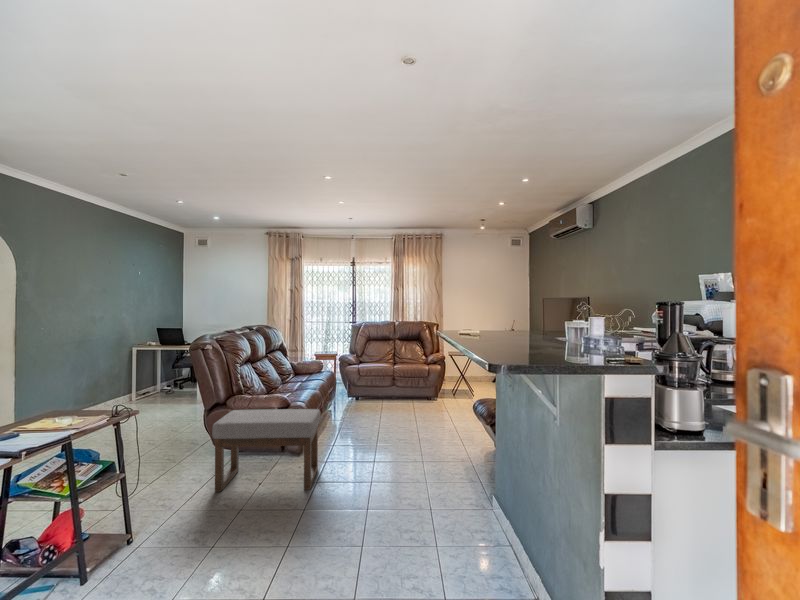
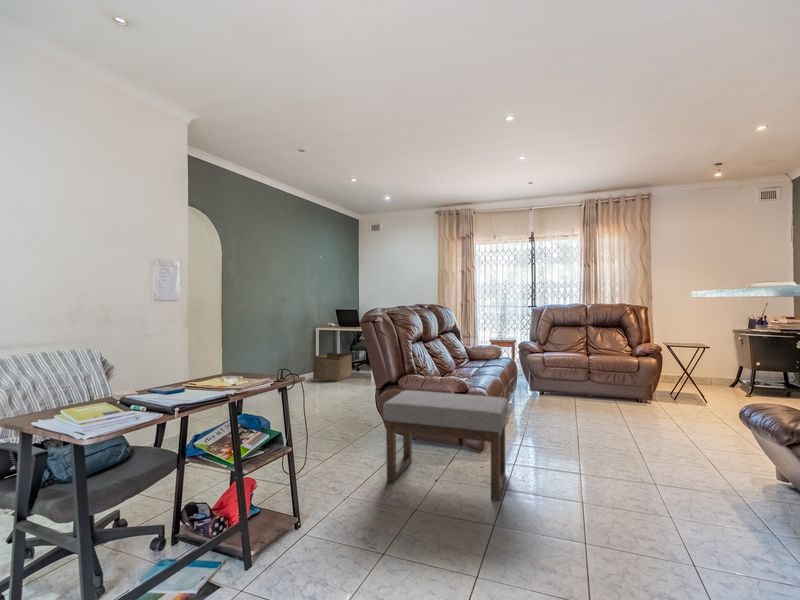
storage bin: none [128,373,174,404] -> present [313,353,352,381]

